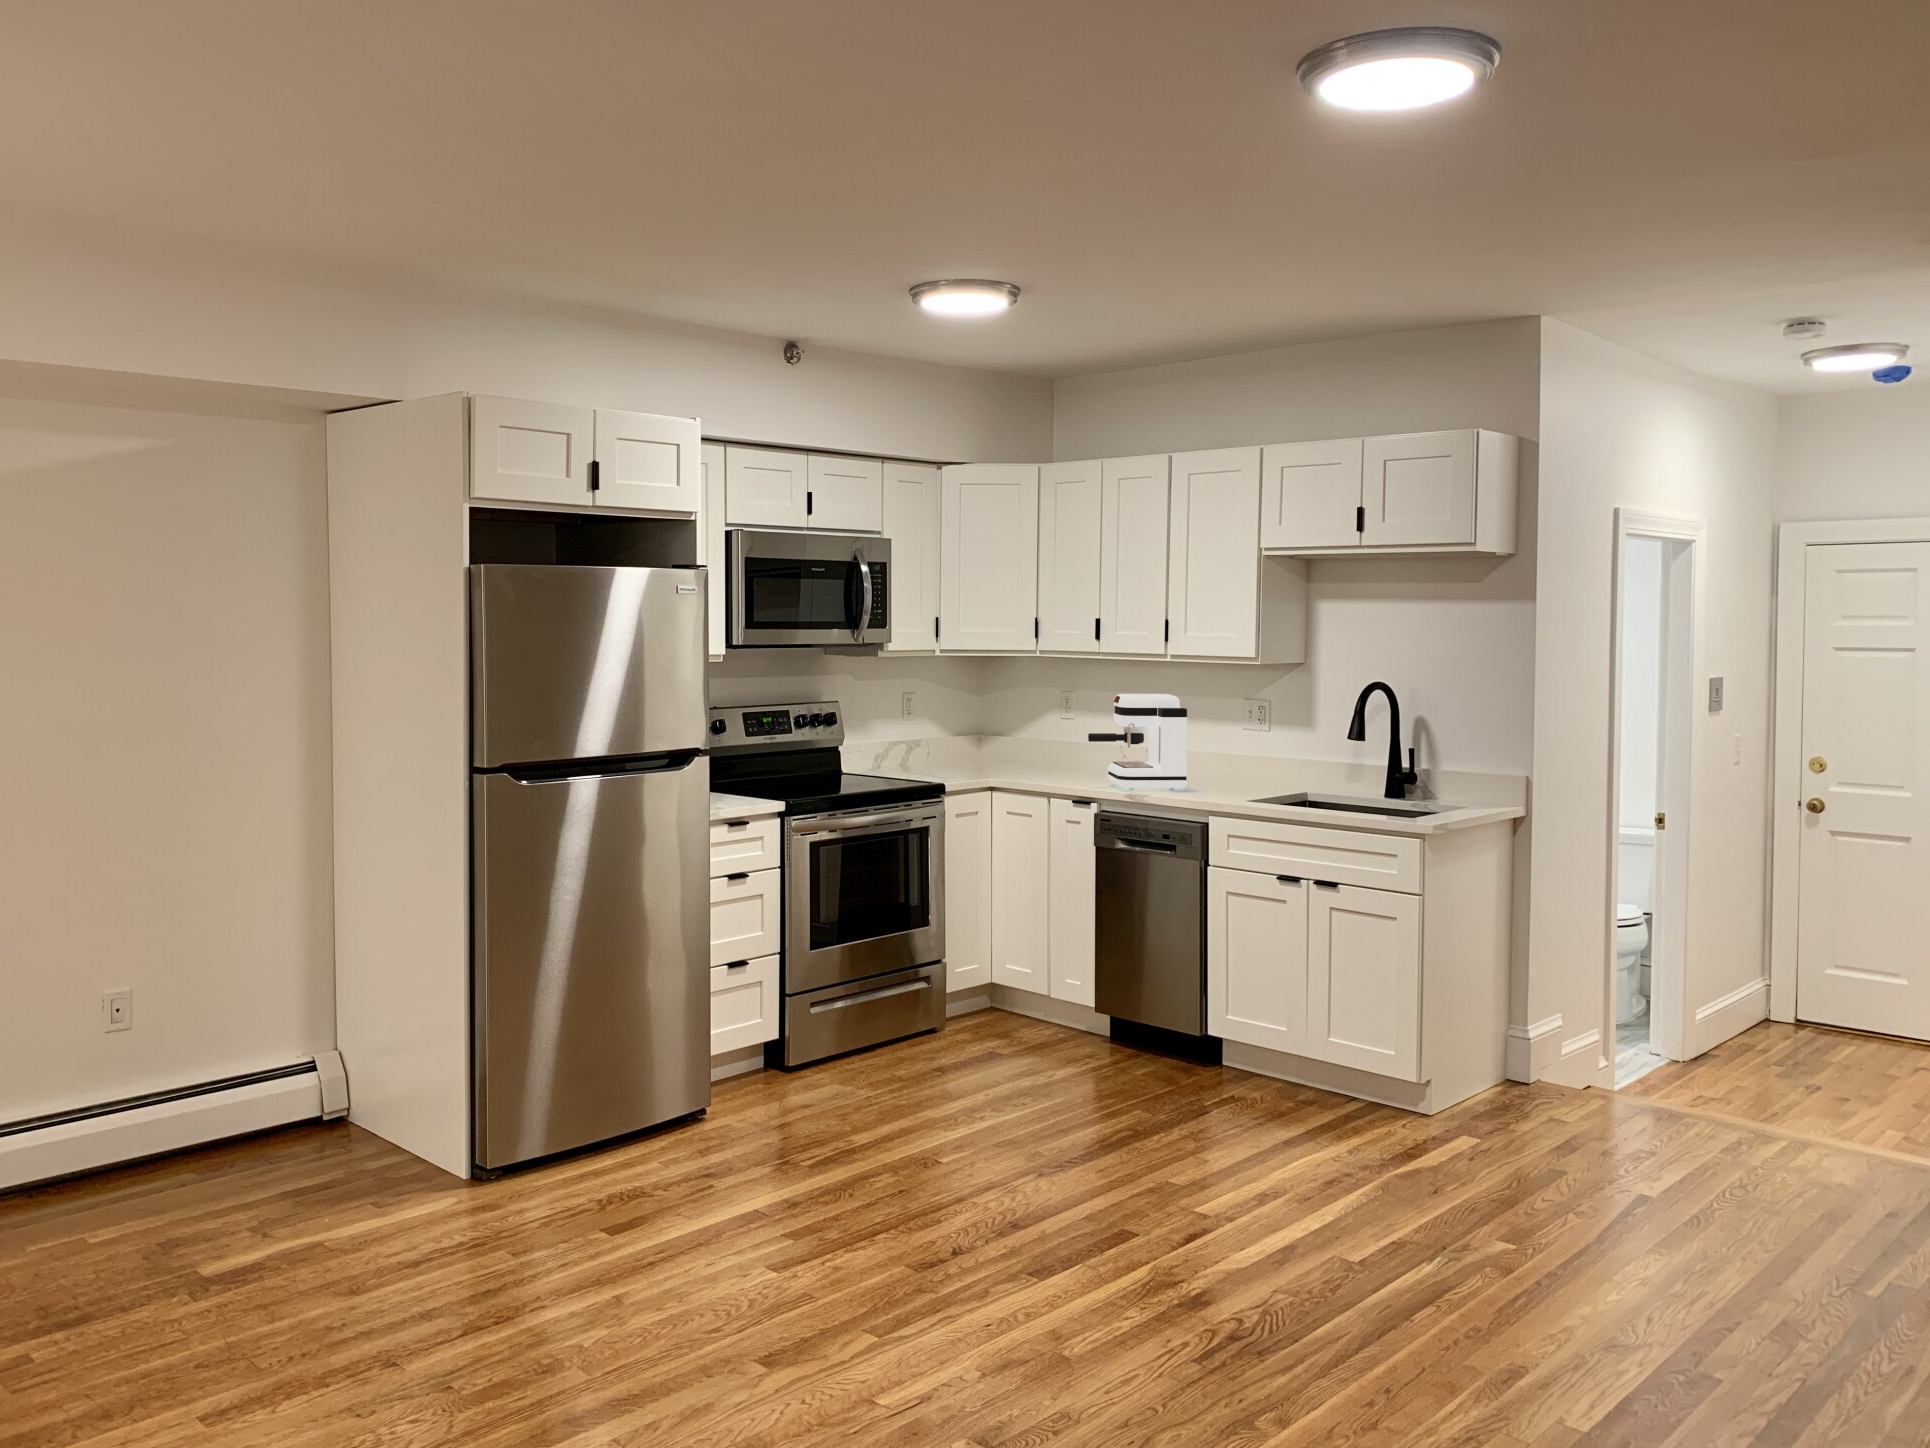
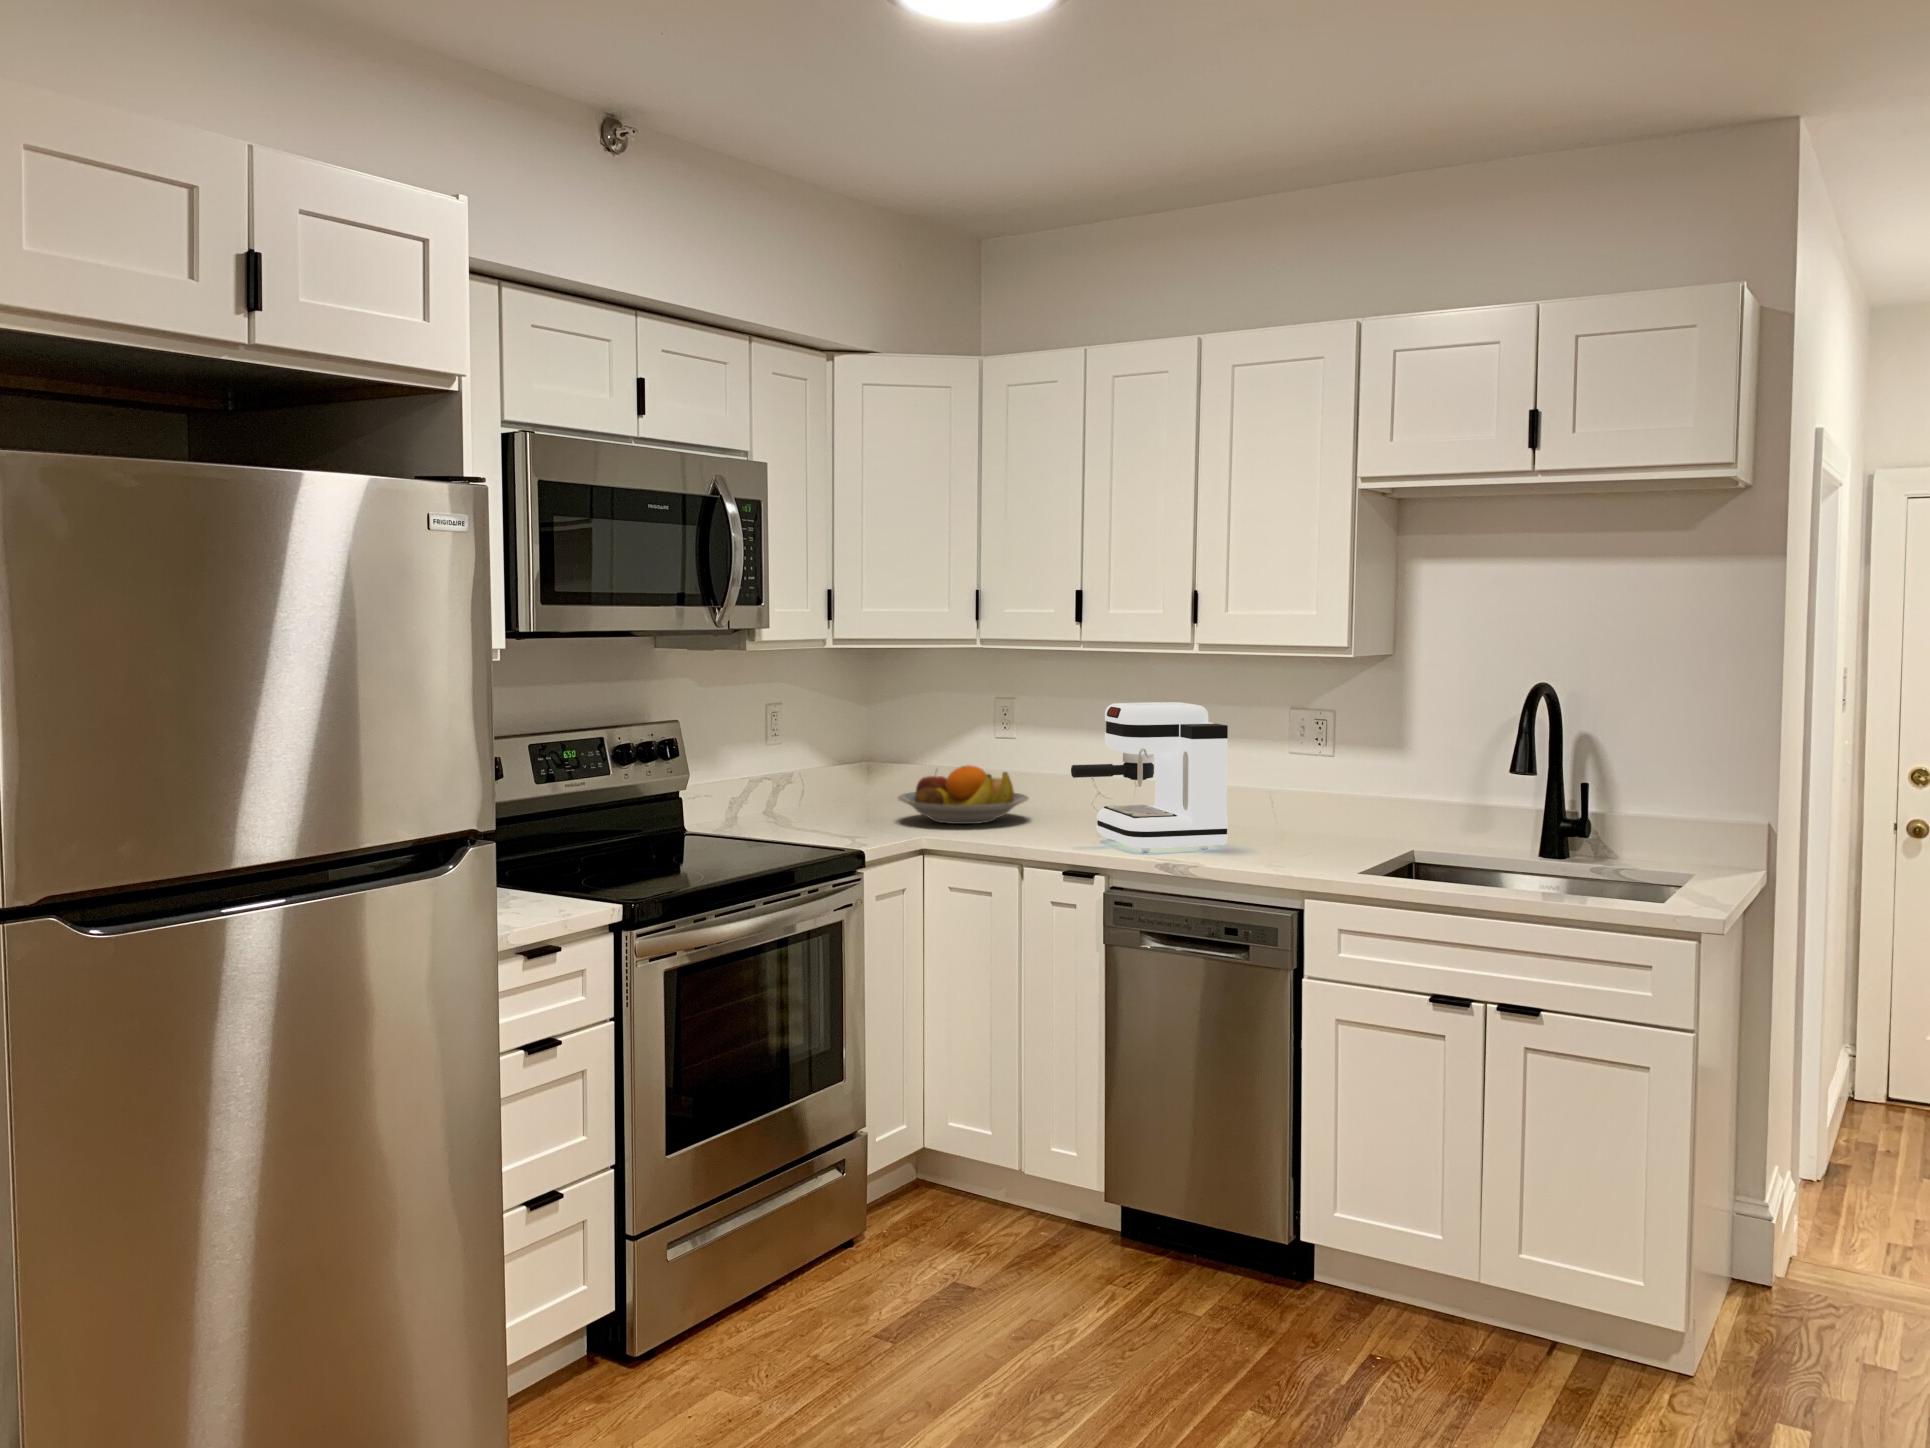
fruit bowl: none [991,736,1080,775] -> present [898,765,1028,824]

